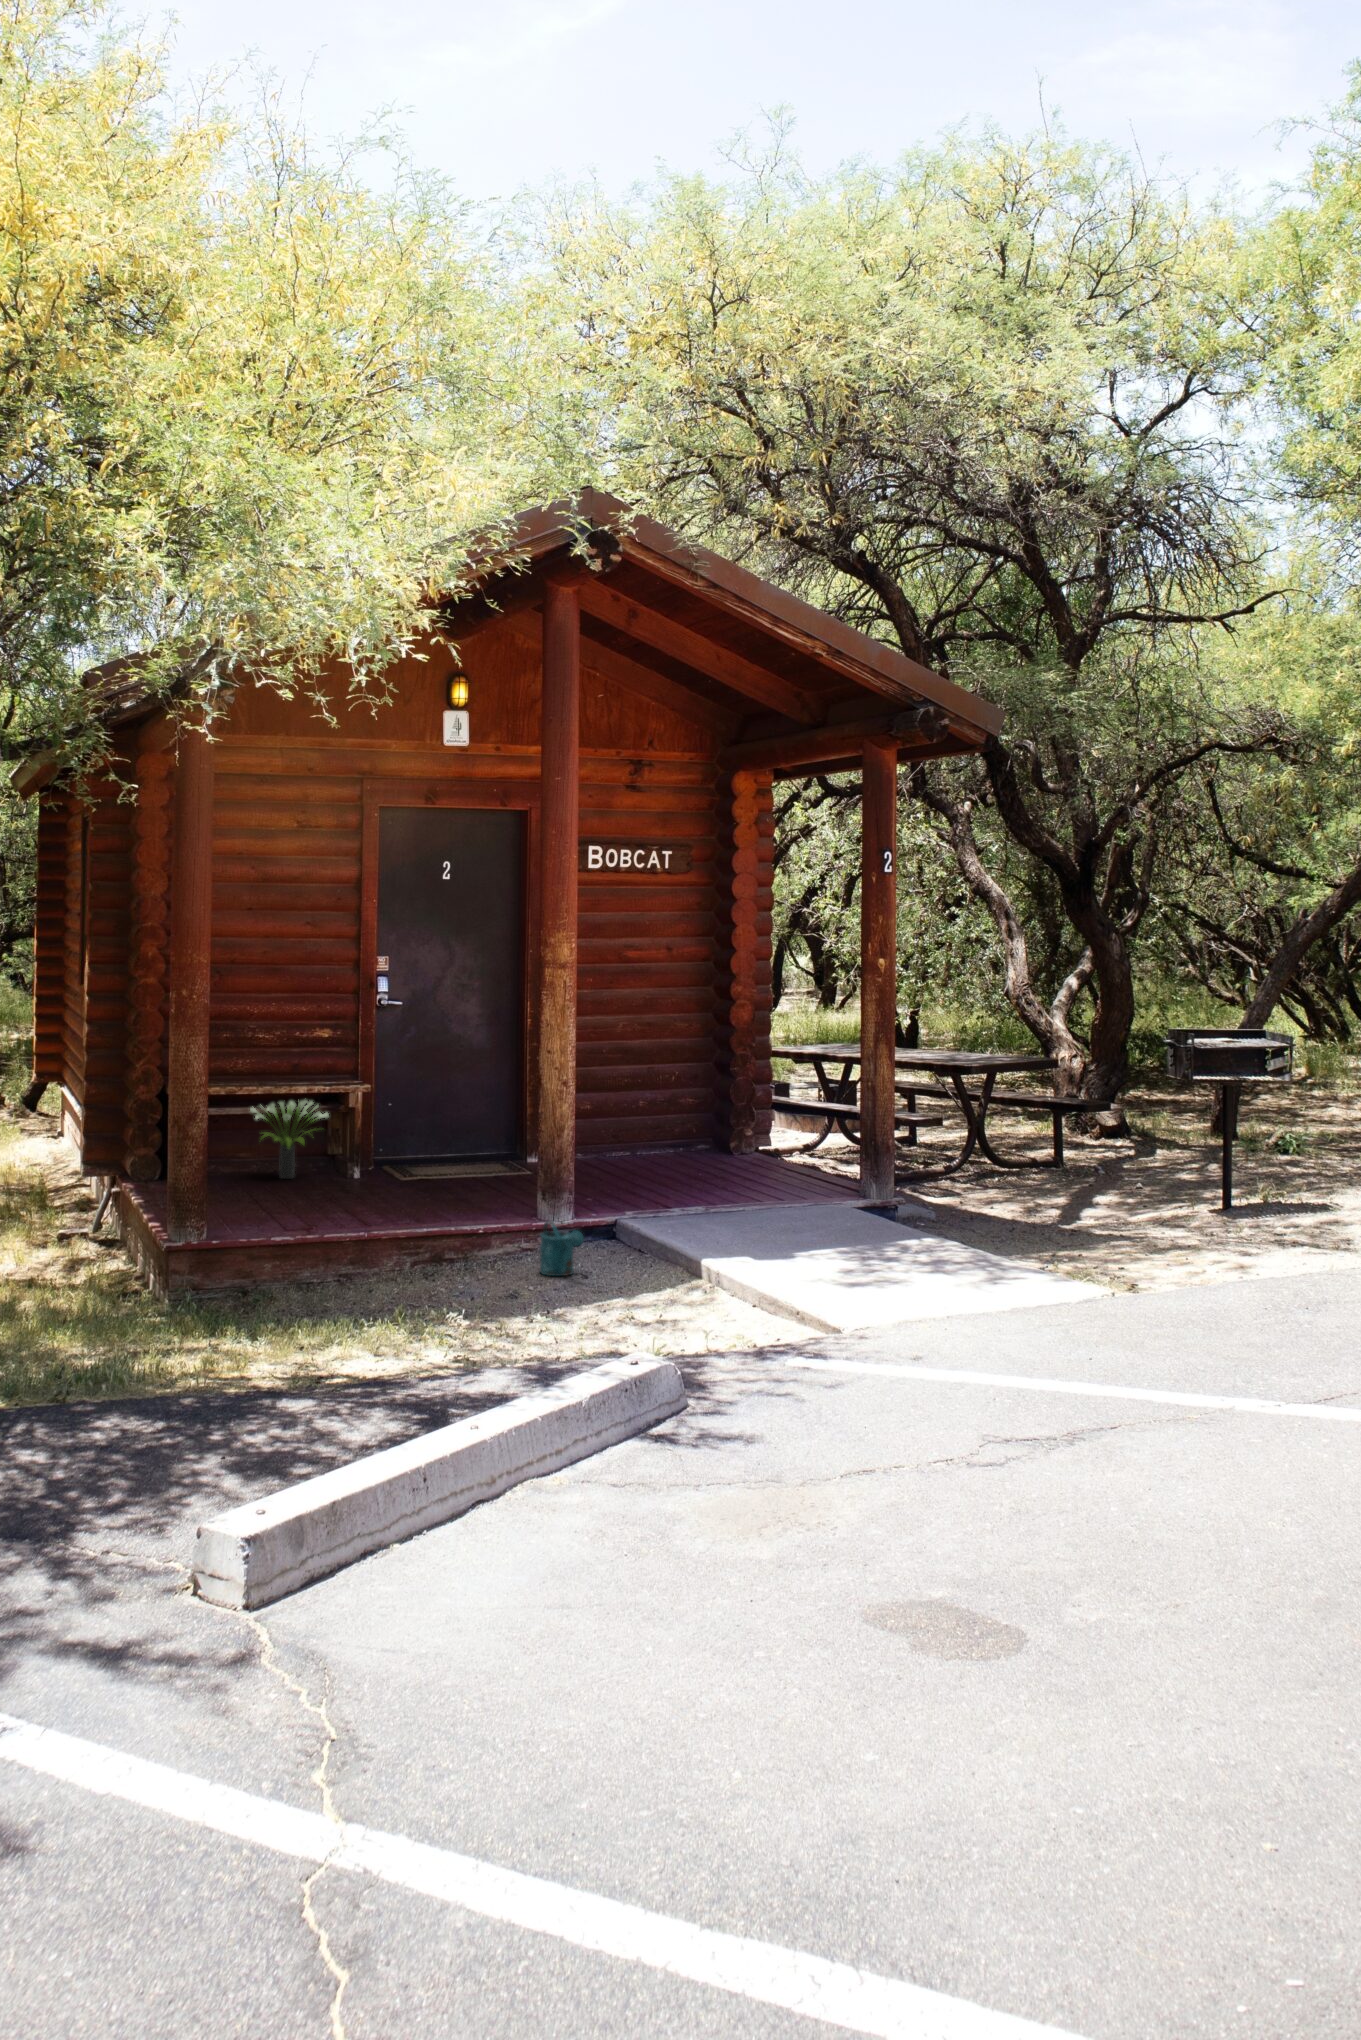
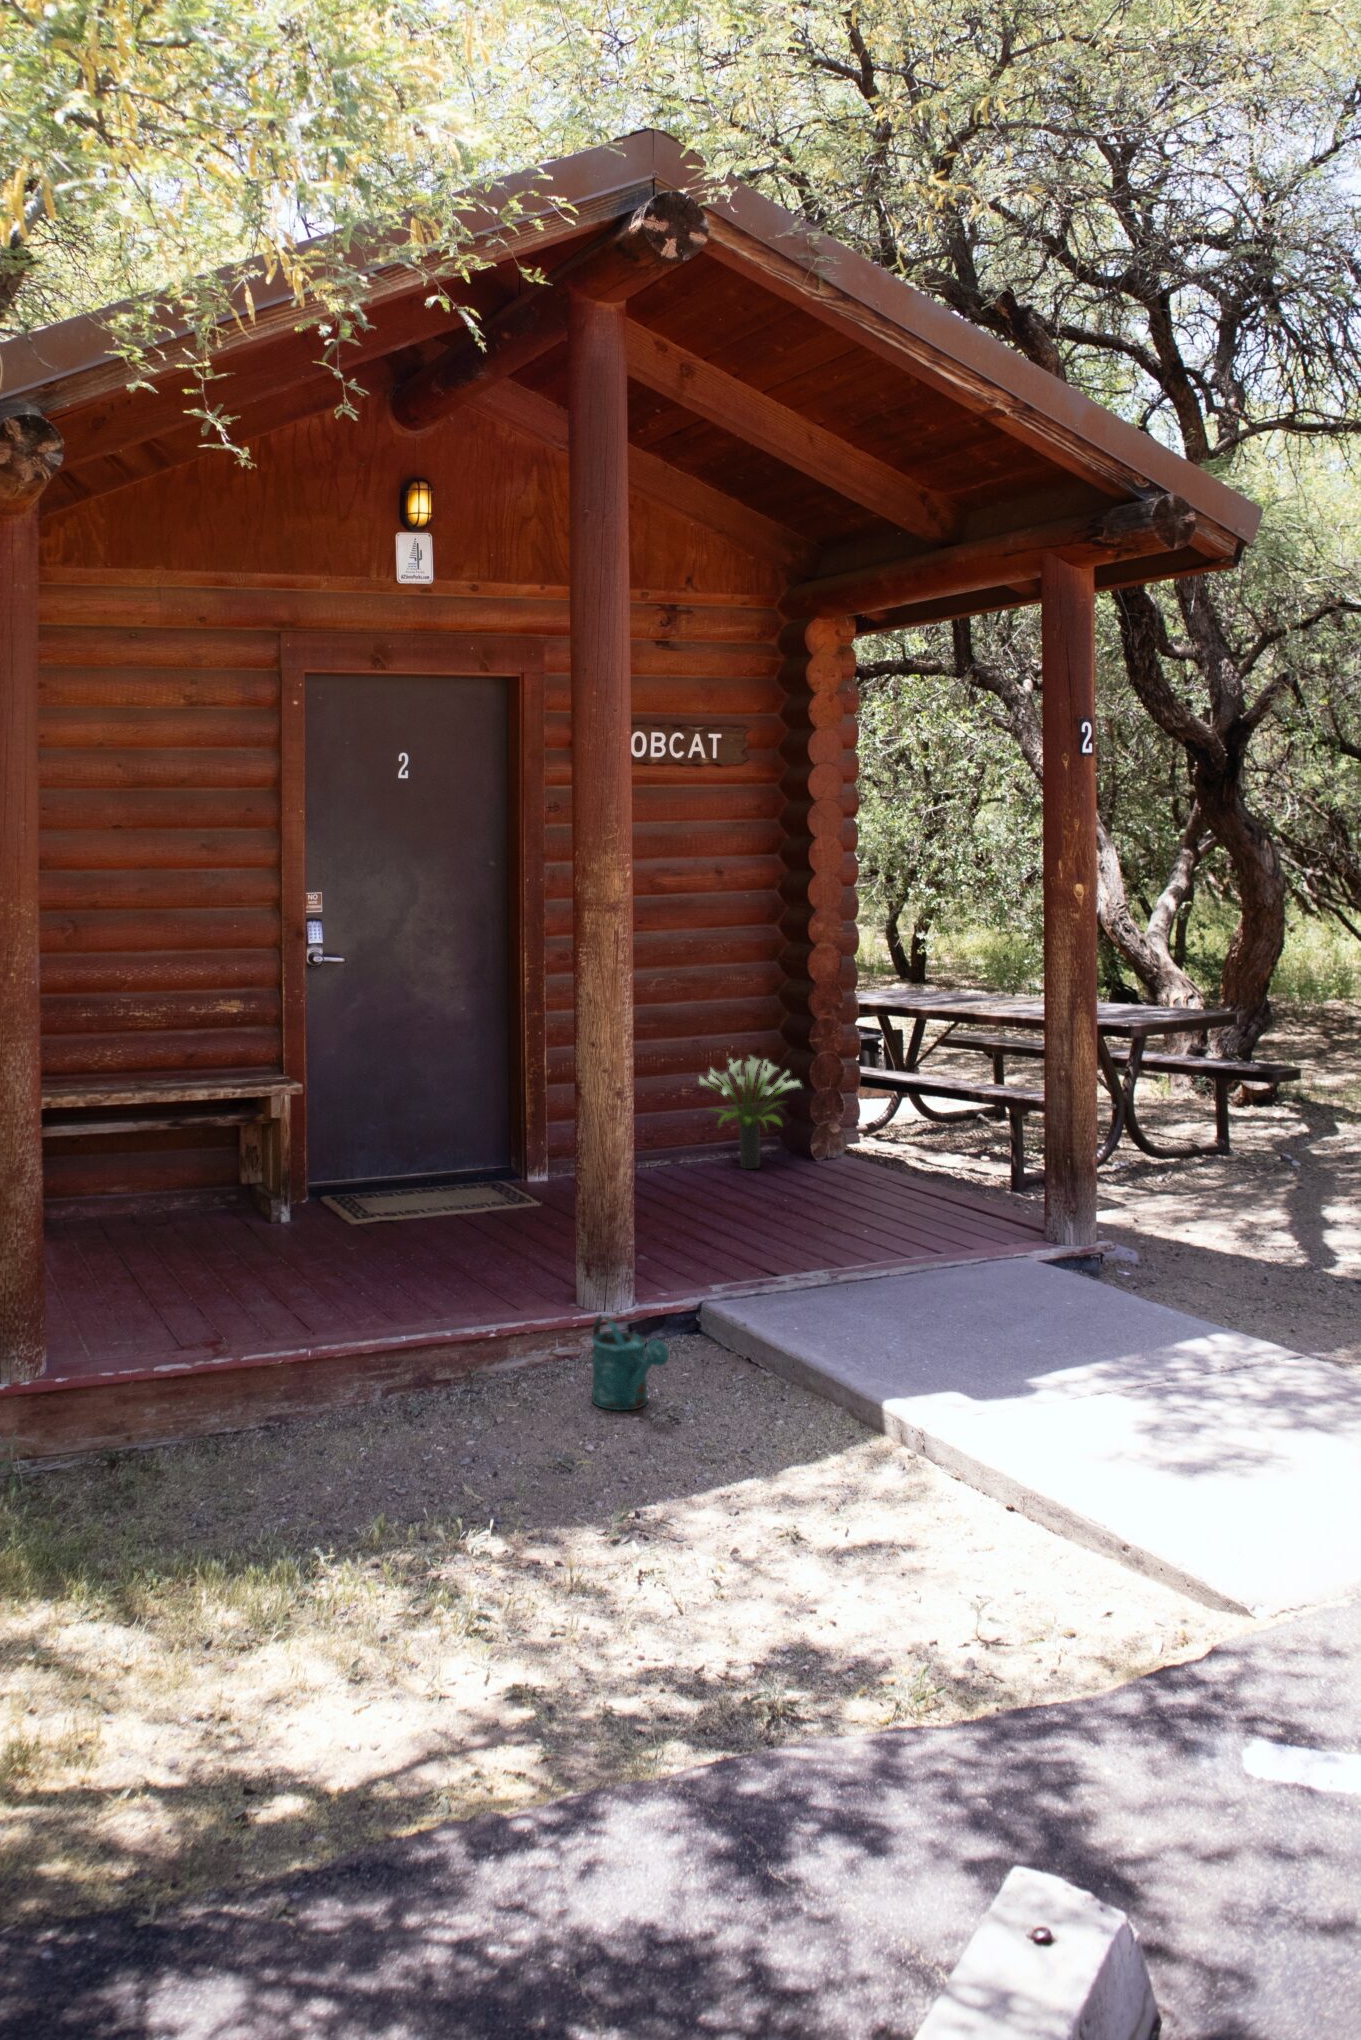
potted plant: present [250,1101,329,1179] -> present [699,1057,801,1169]

